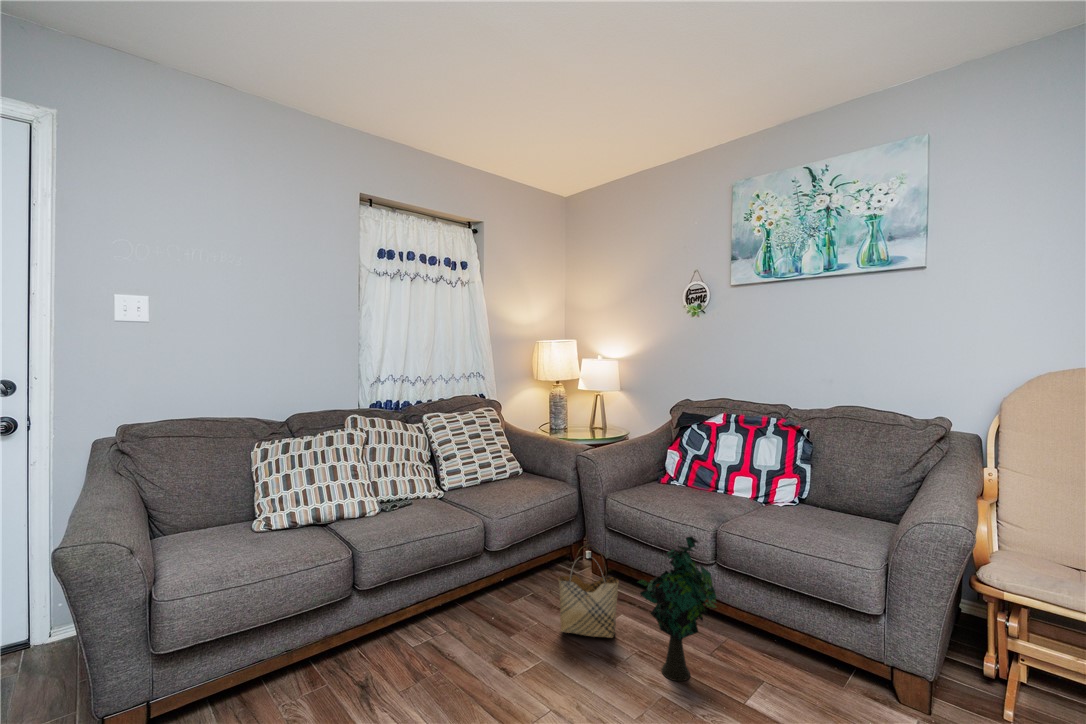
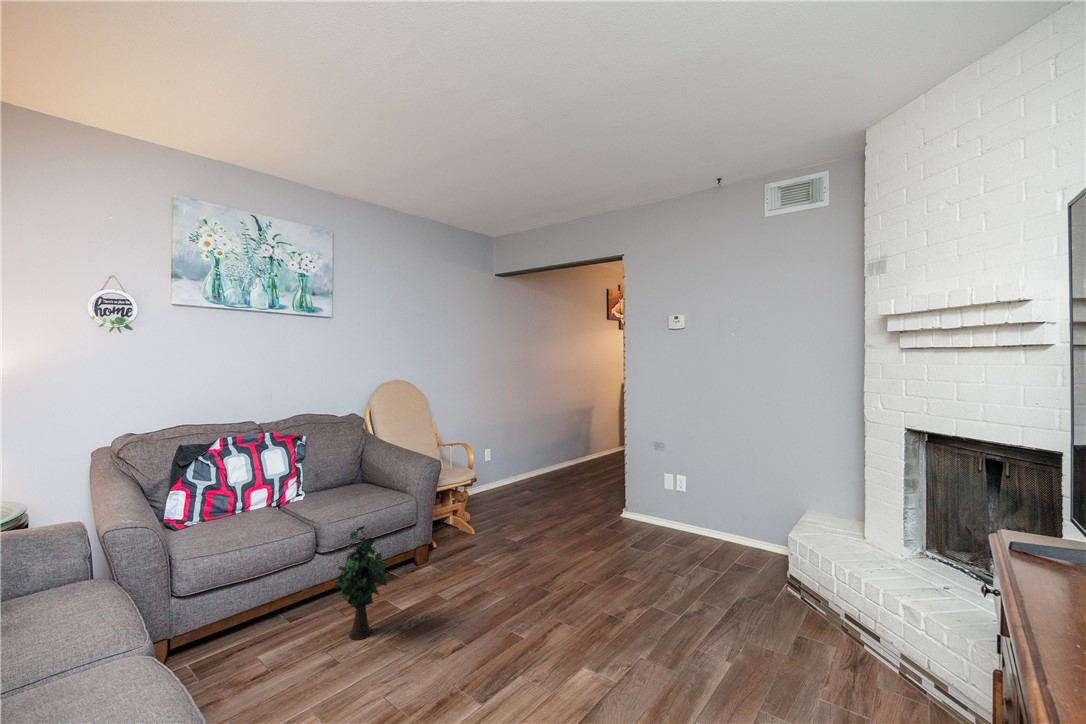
woven basket: present [558,544,619,638] -> none [251,596,303,698]

